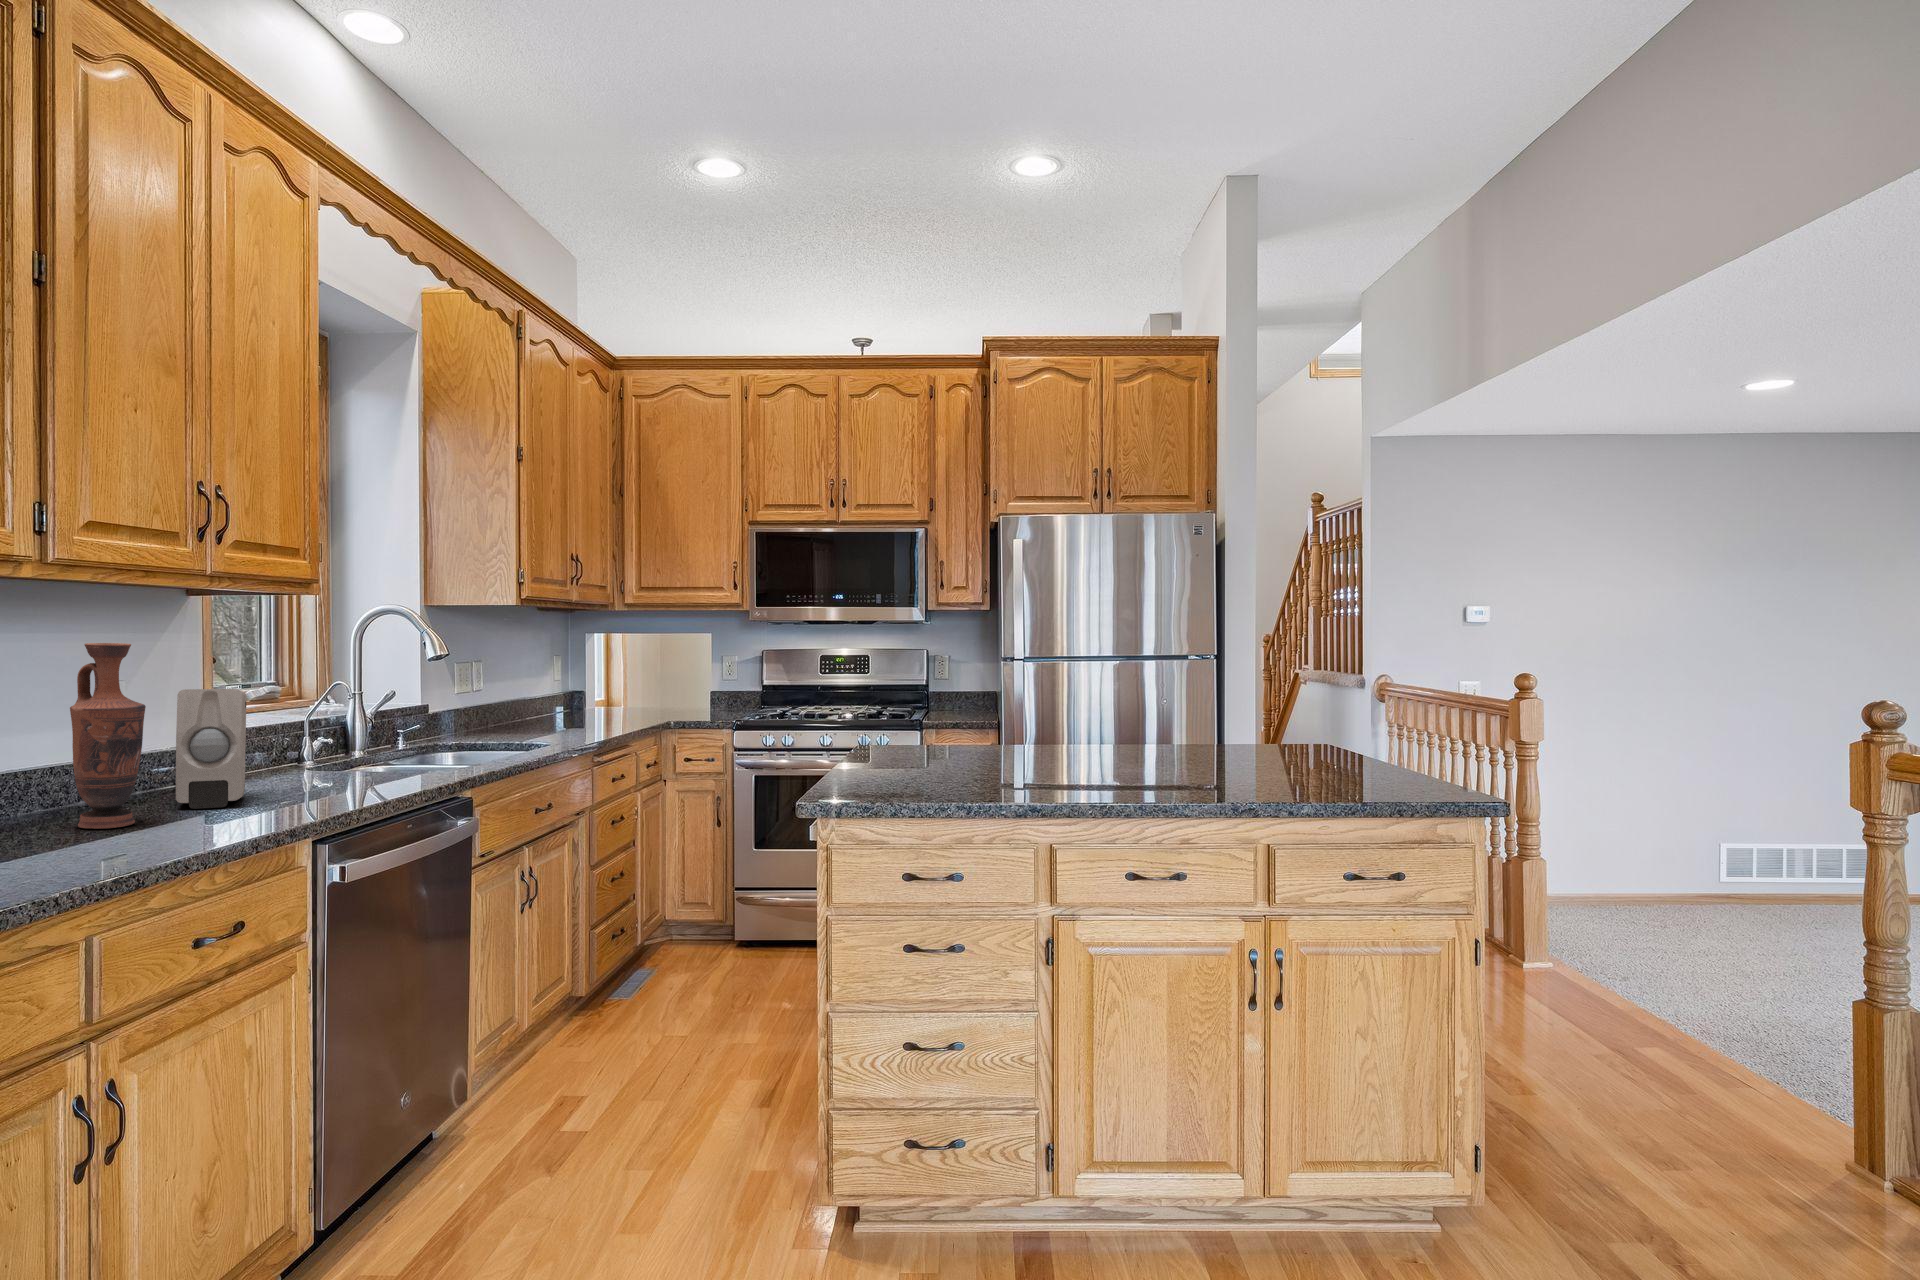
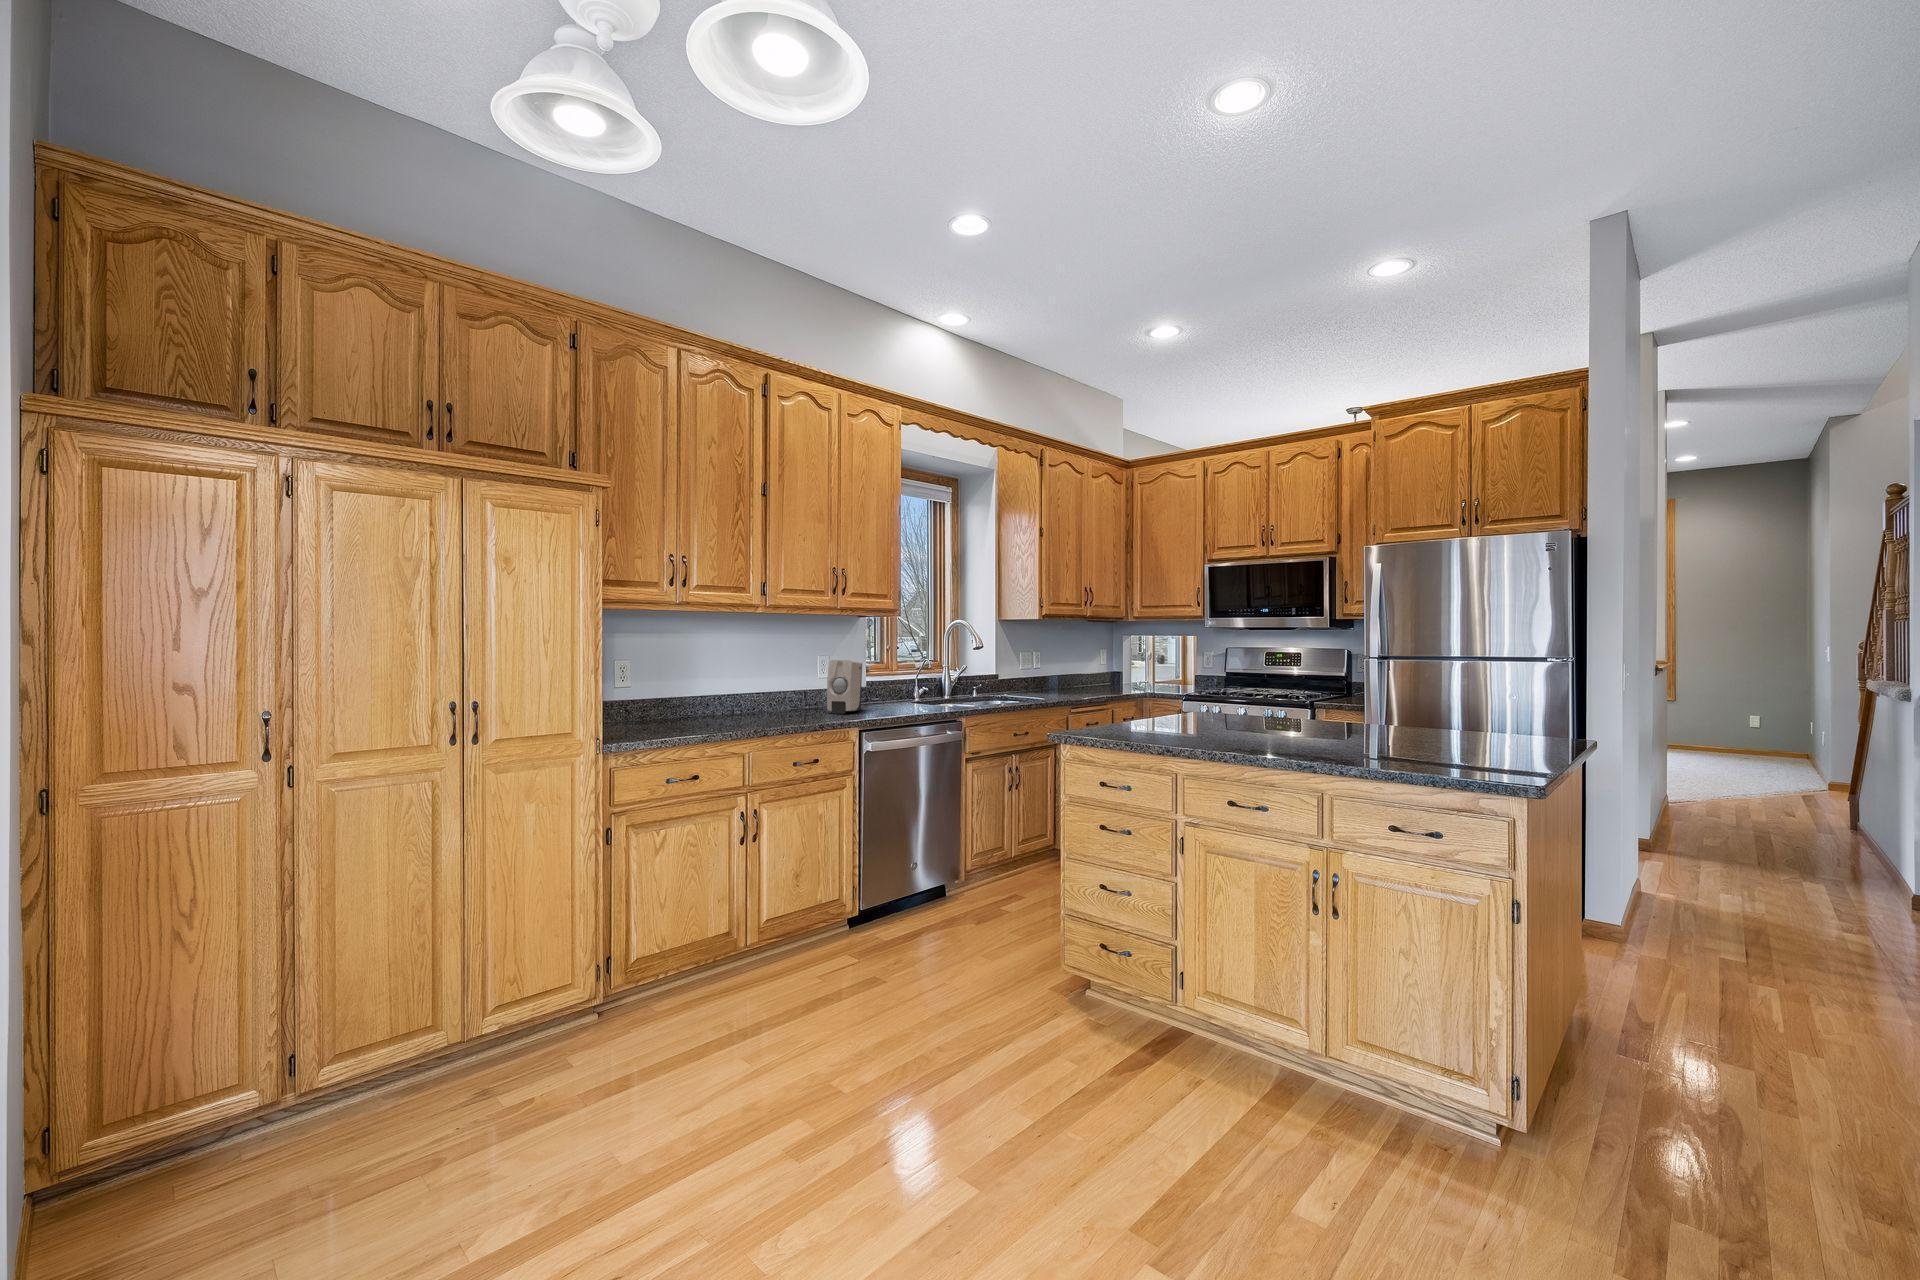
vase: present [70,643,146,829] -> none [781,639,807,717]

